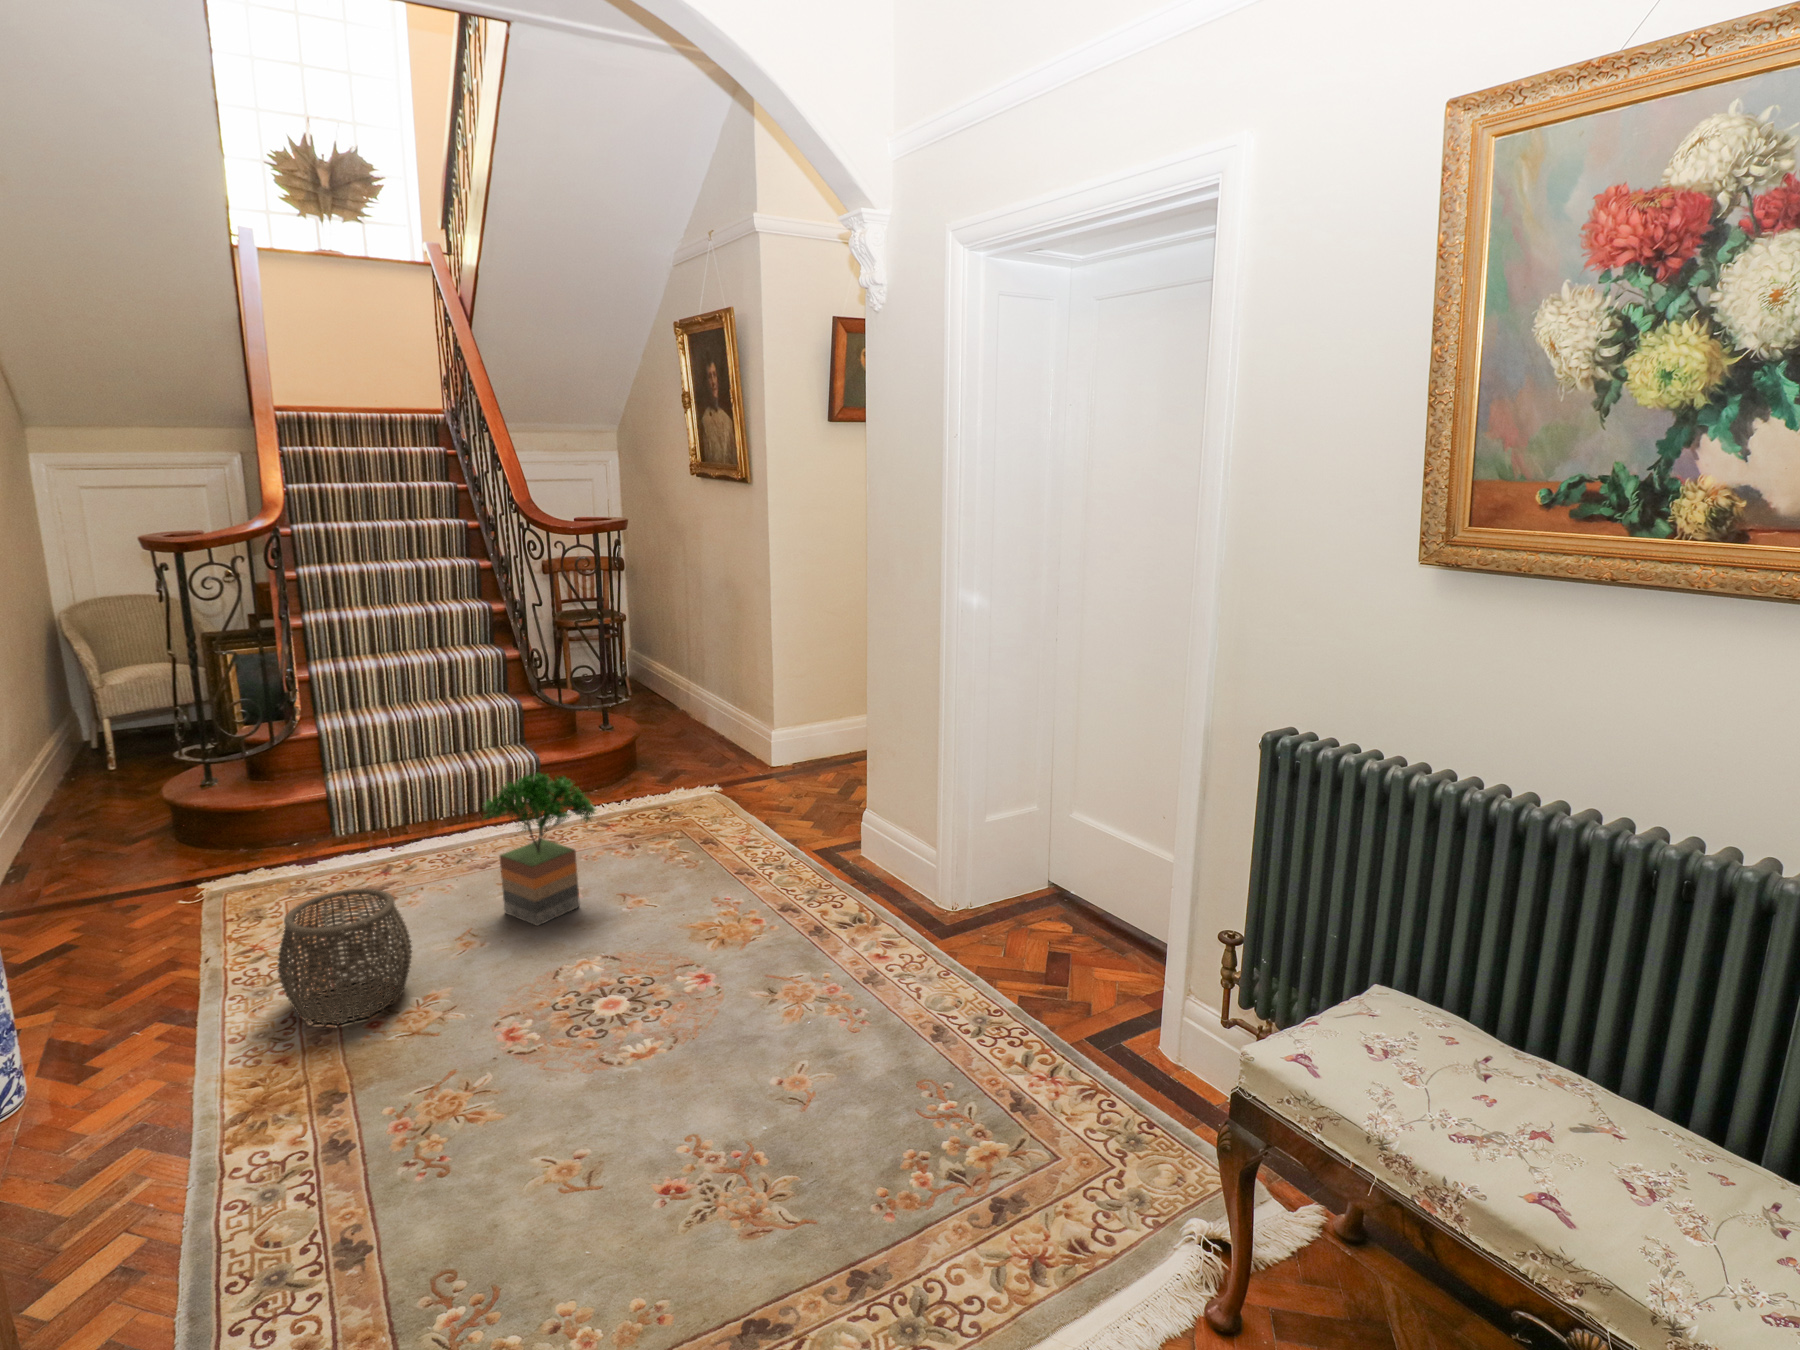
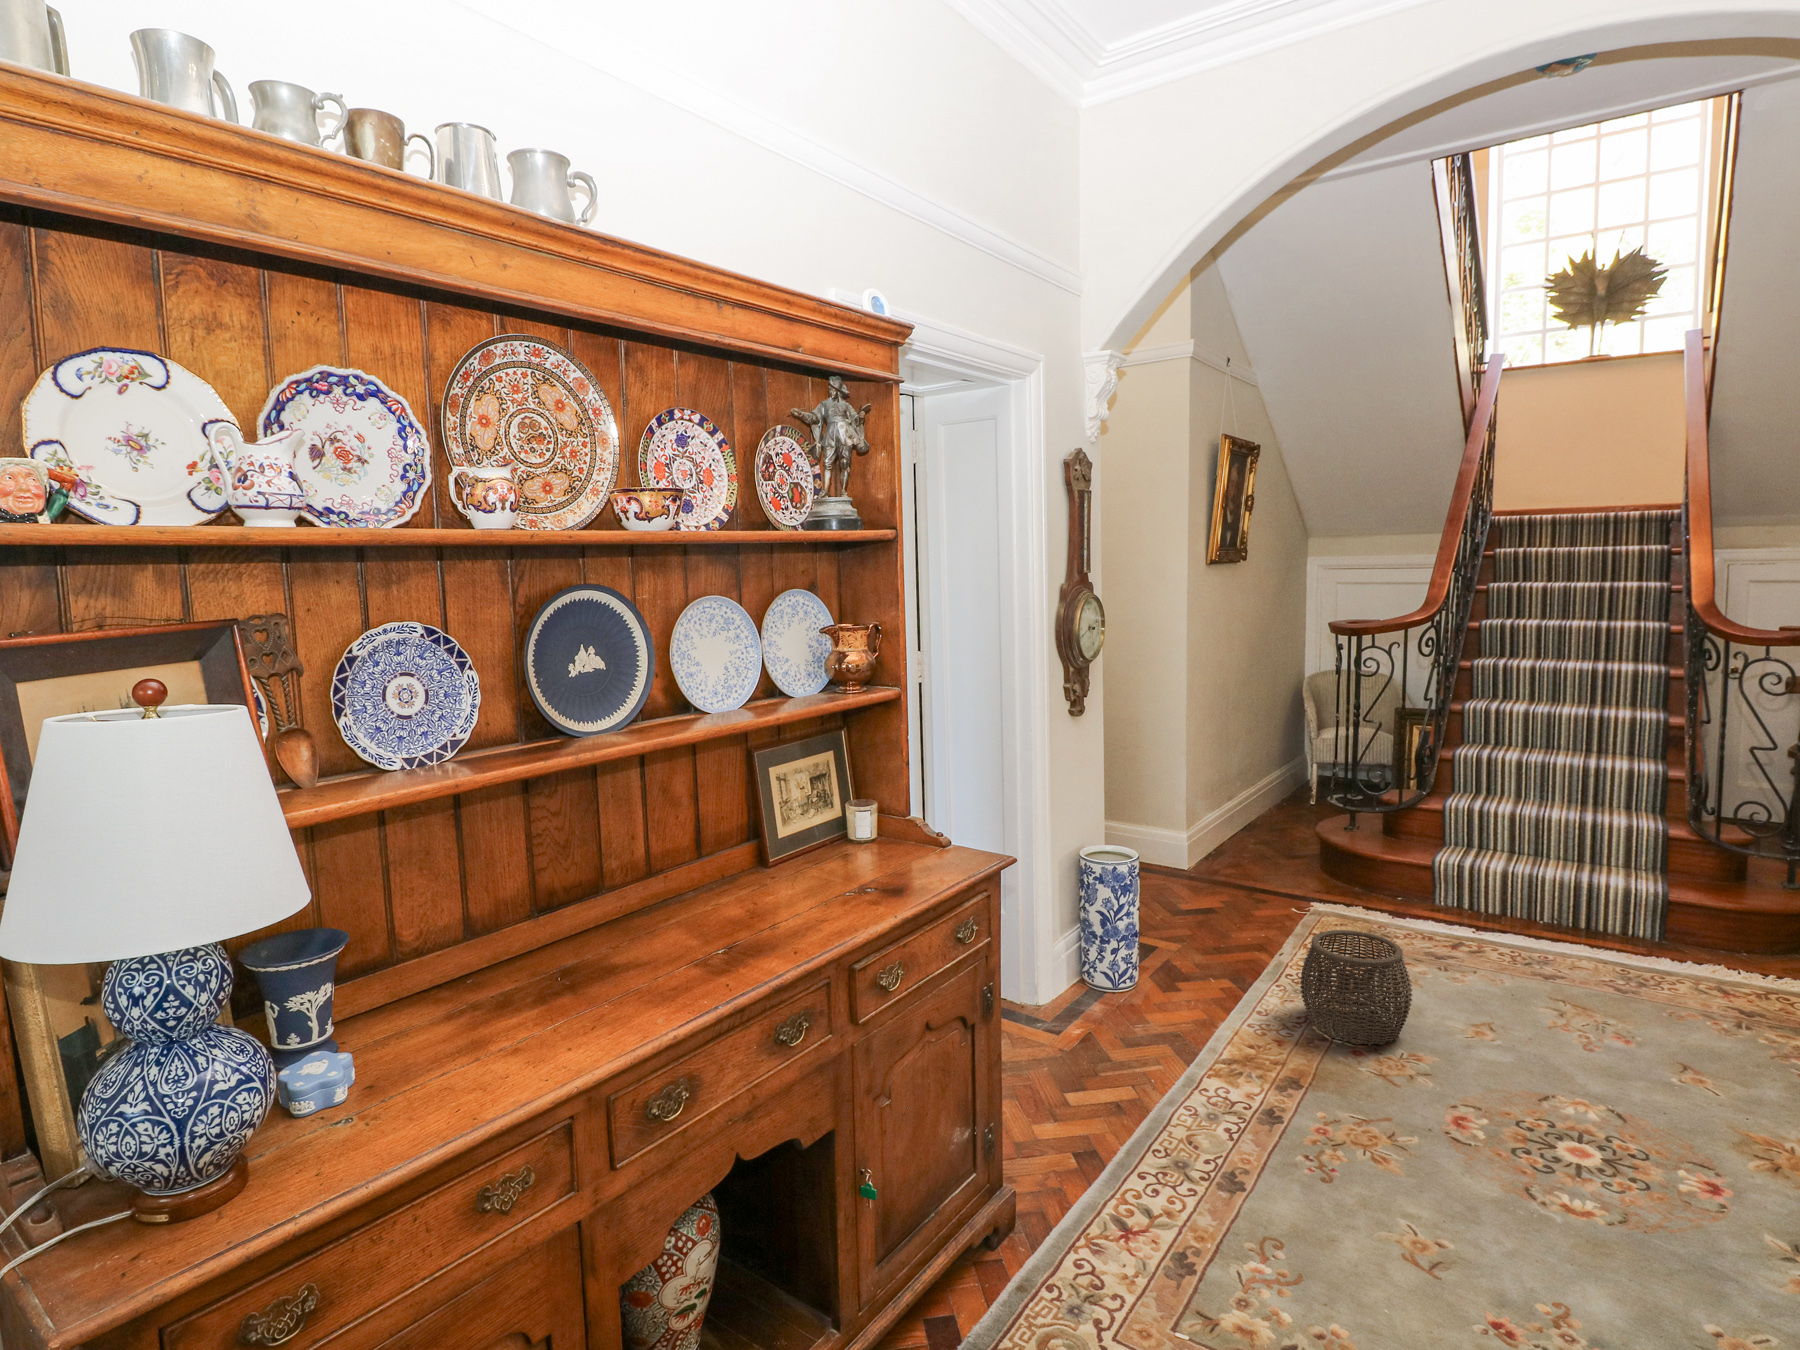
potted tree: present [485,773,596,926] -> none [1525,890,1660,1053]

